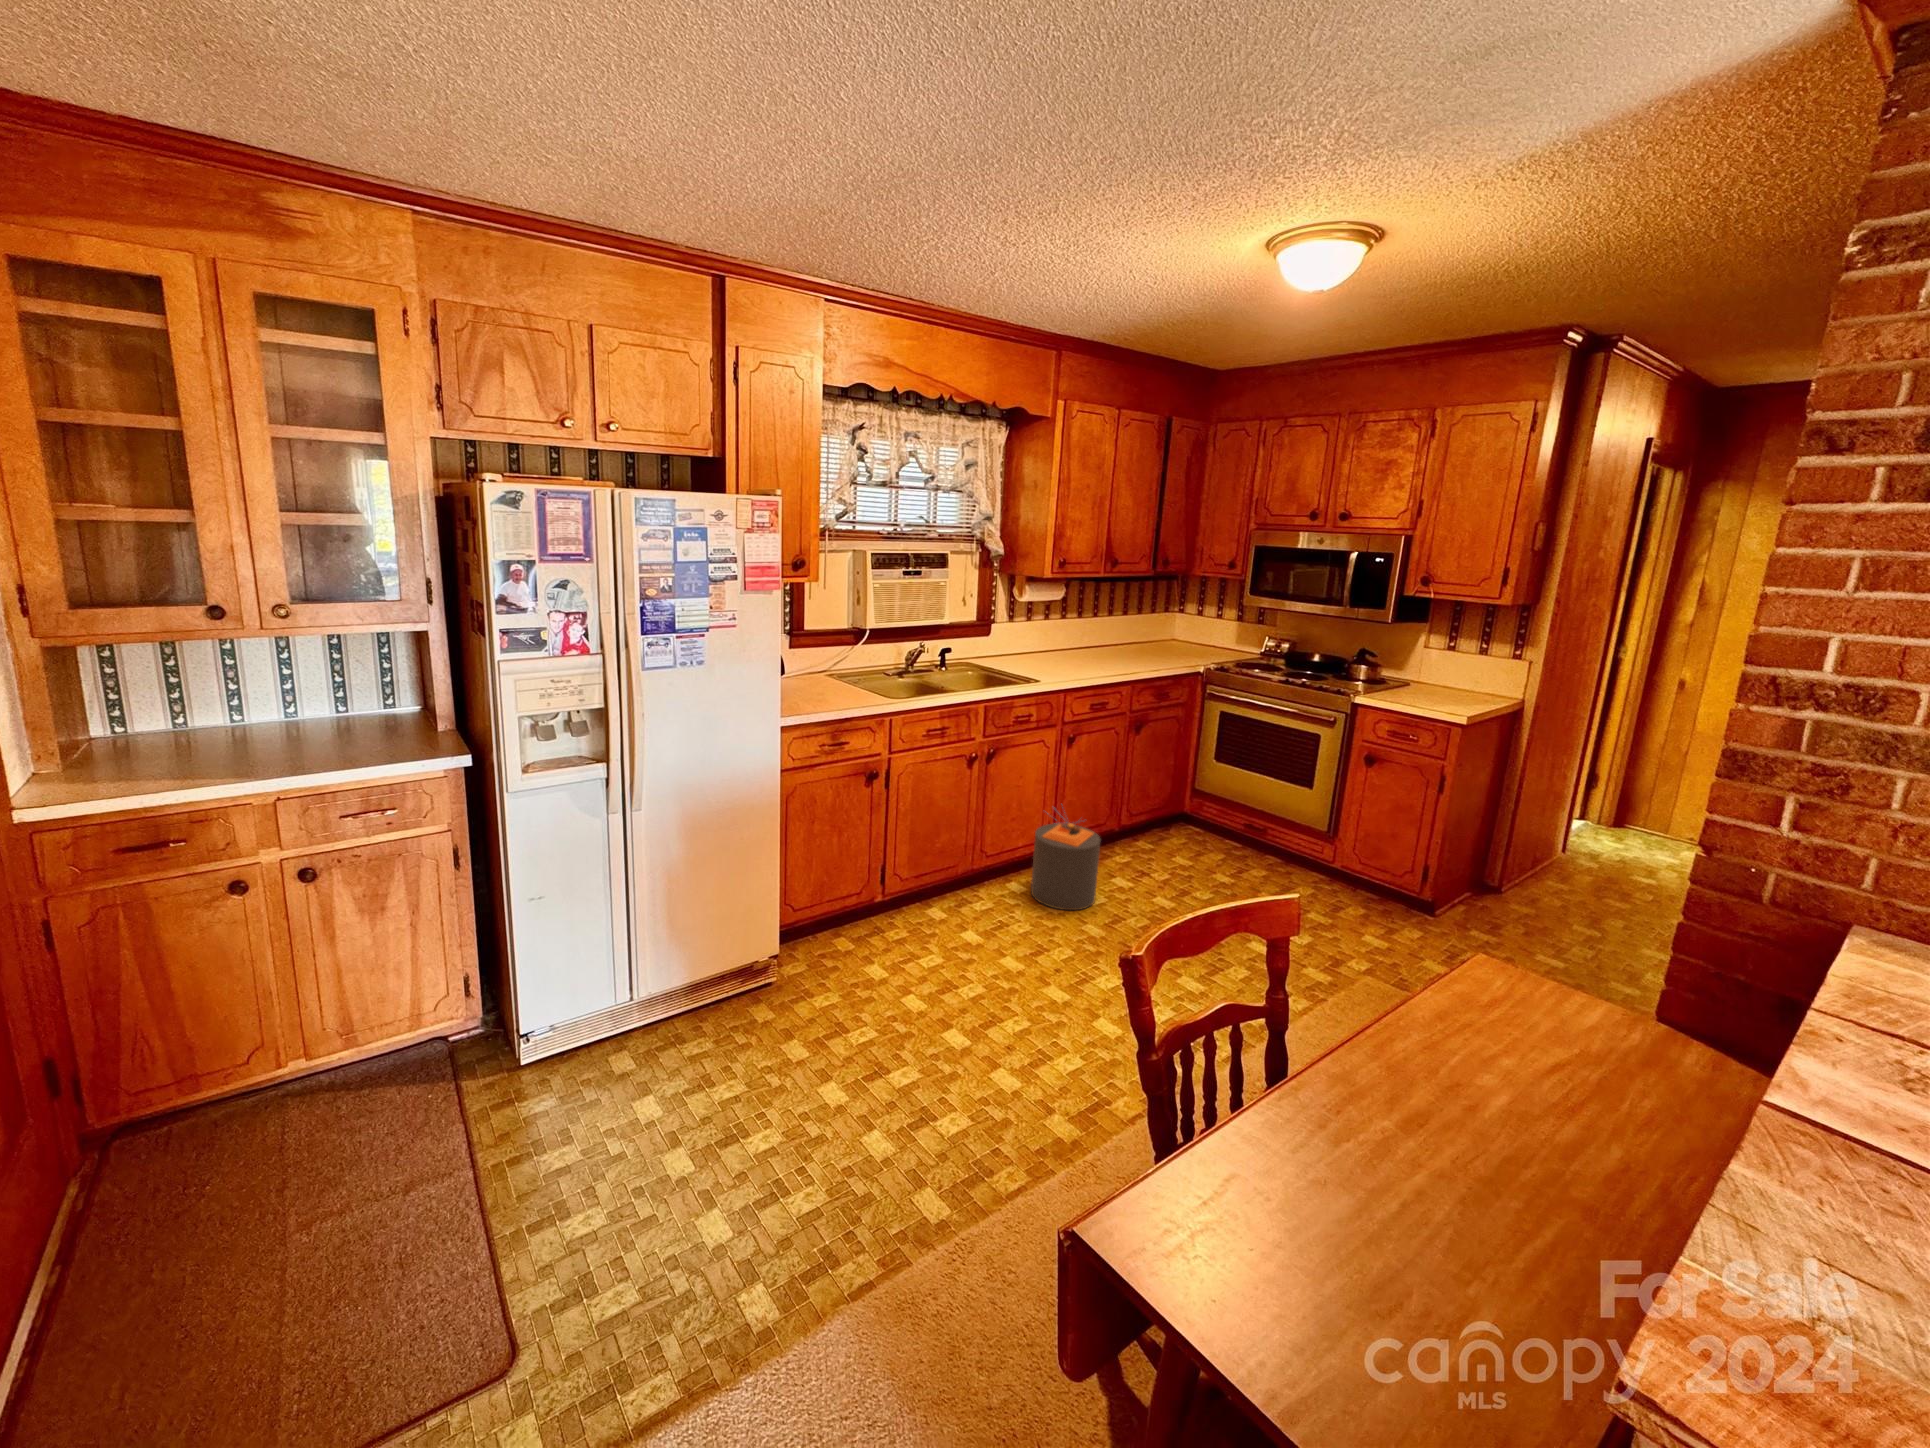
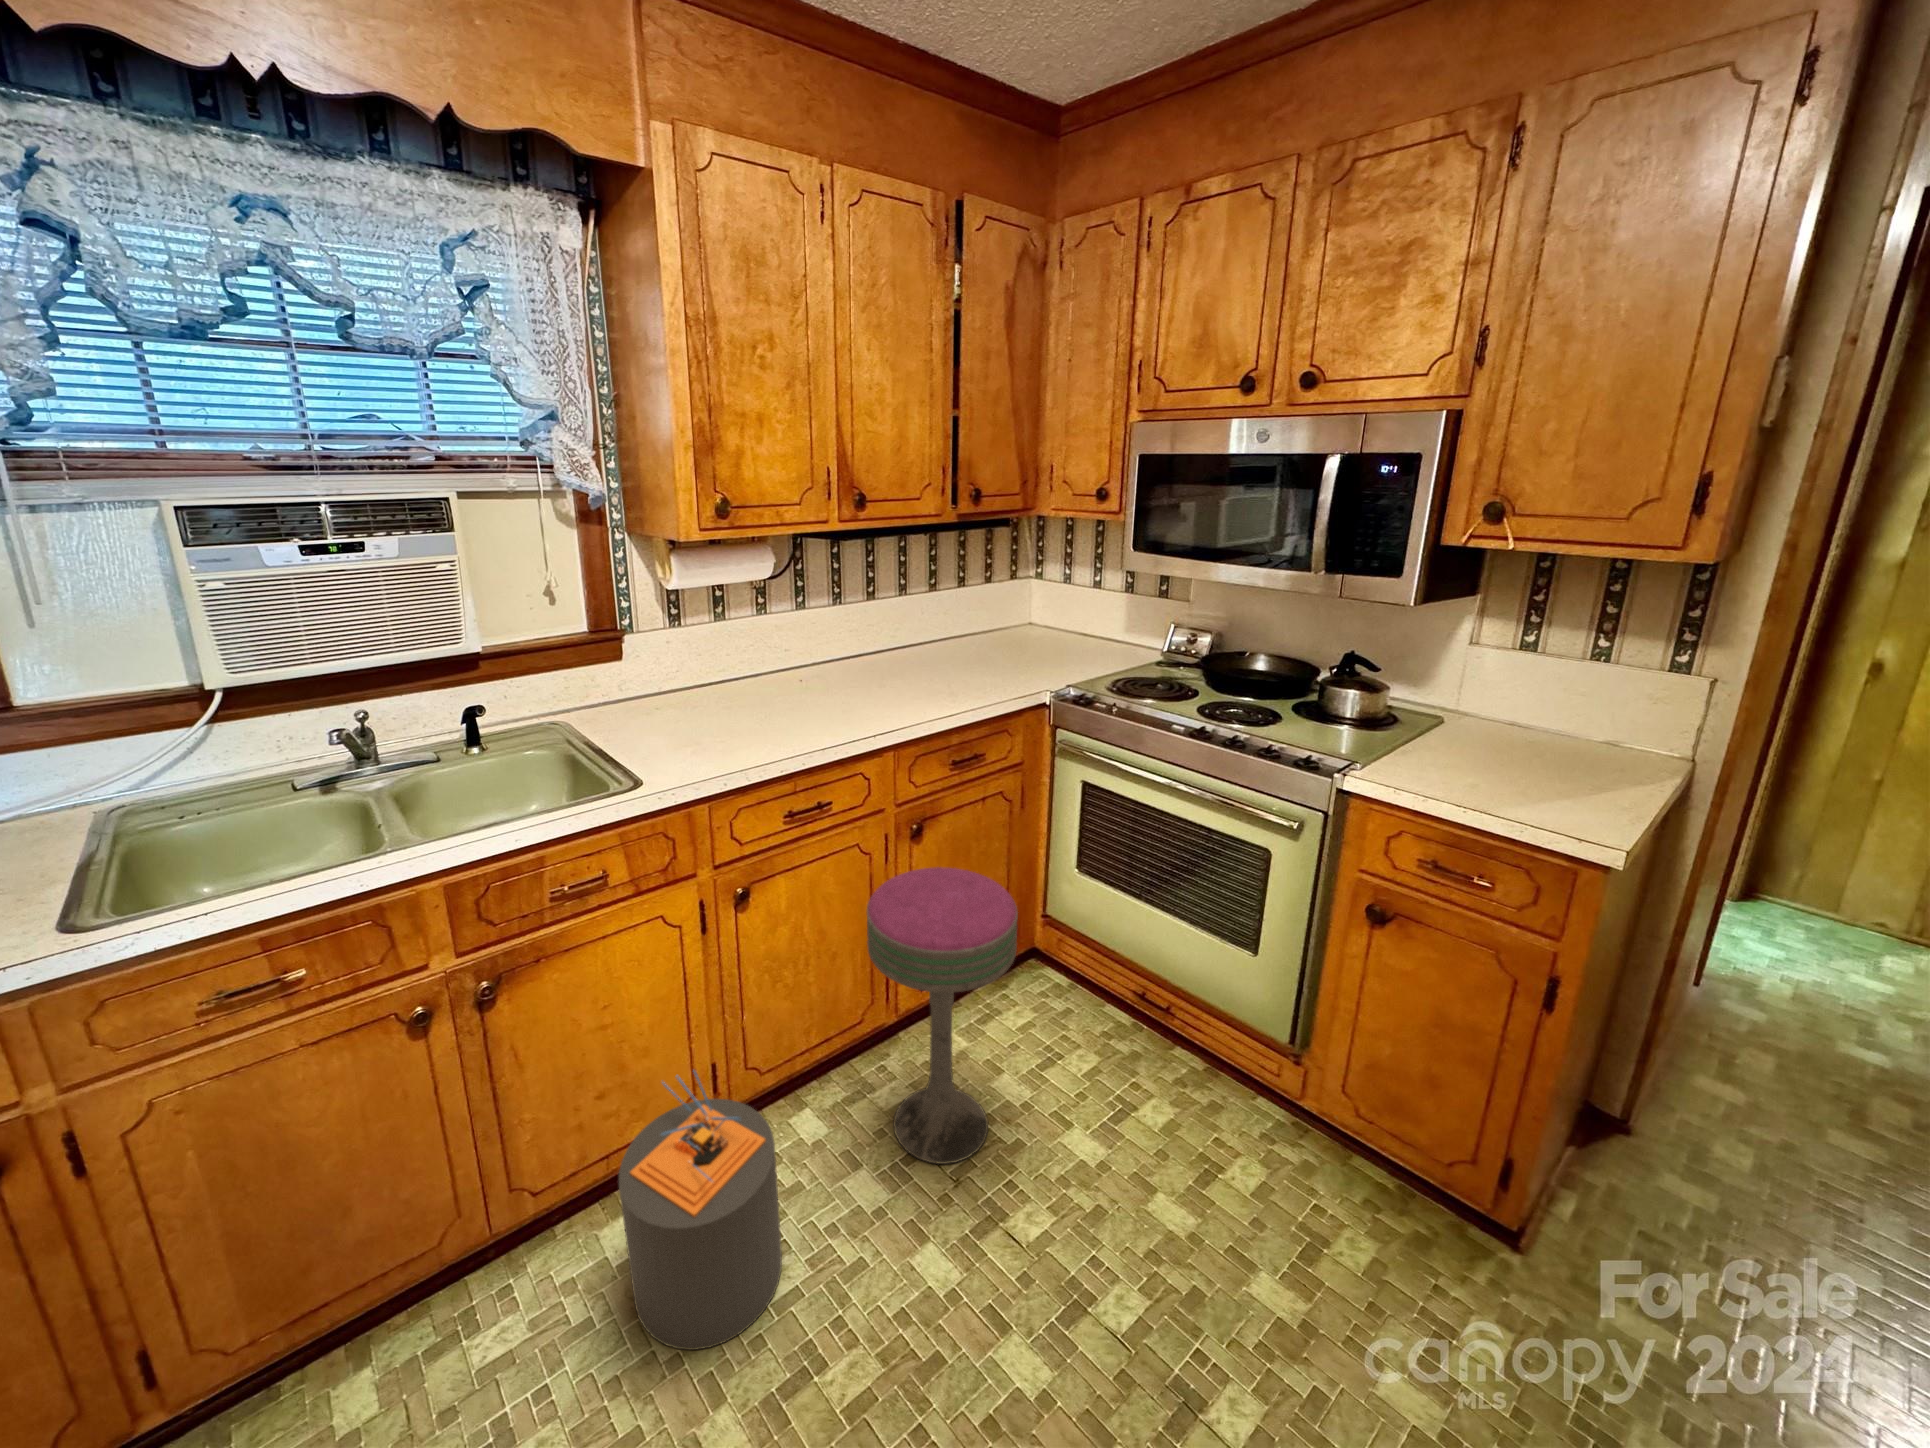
bar stool: none [1125,739,1200,877] -> present [867,867,1018,1164]

